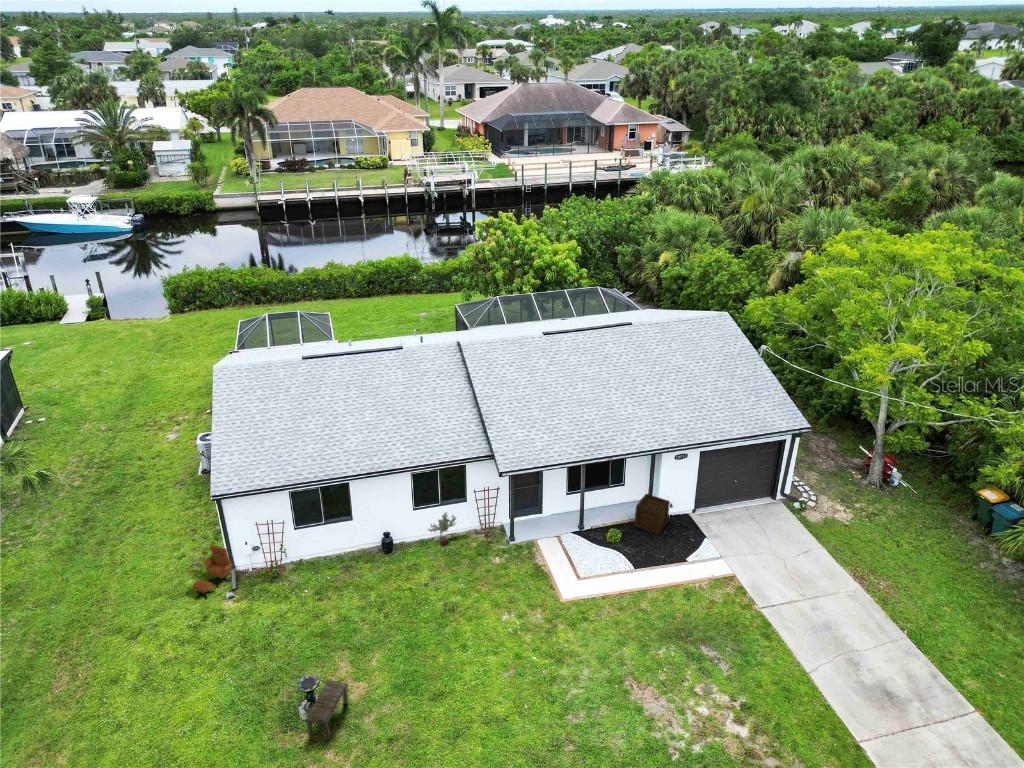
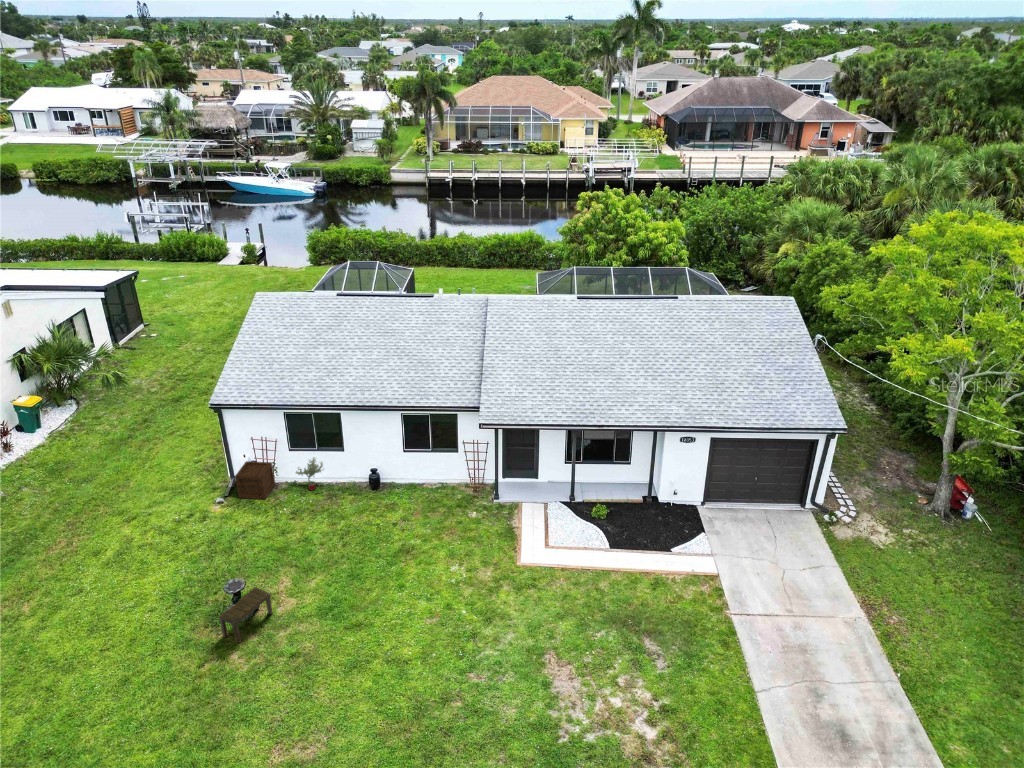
wooden crate: present [634,494,670,534] -> present [235,461,275,499]
potted tree: present [428,512,456,545] -> present [296,457,323,491]
lounge chair: present [193,545,233,599] -> none [191,452,231,501]

